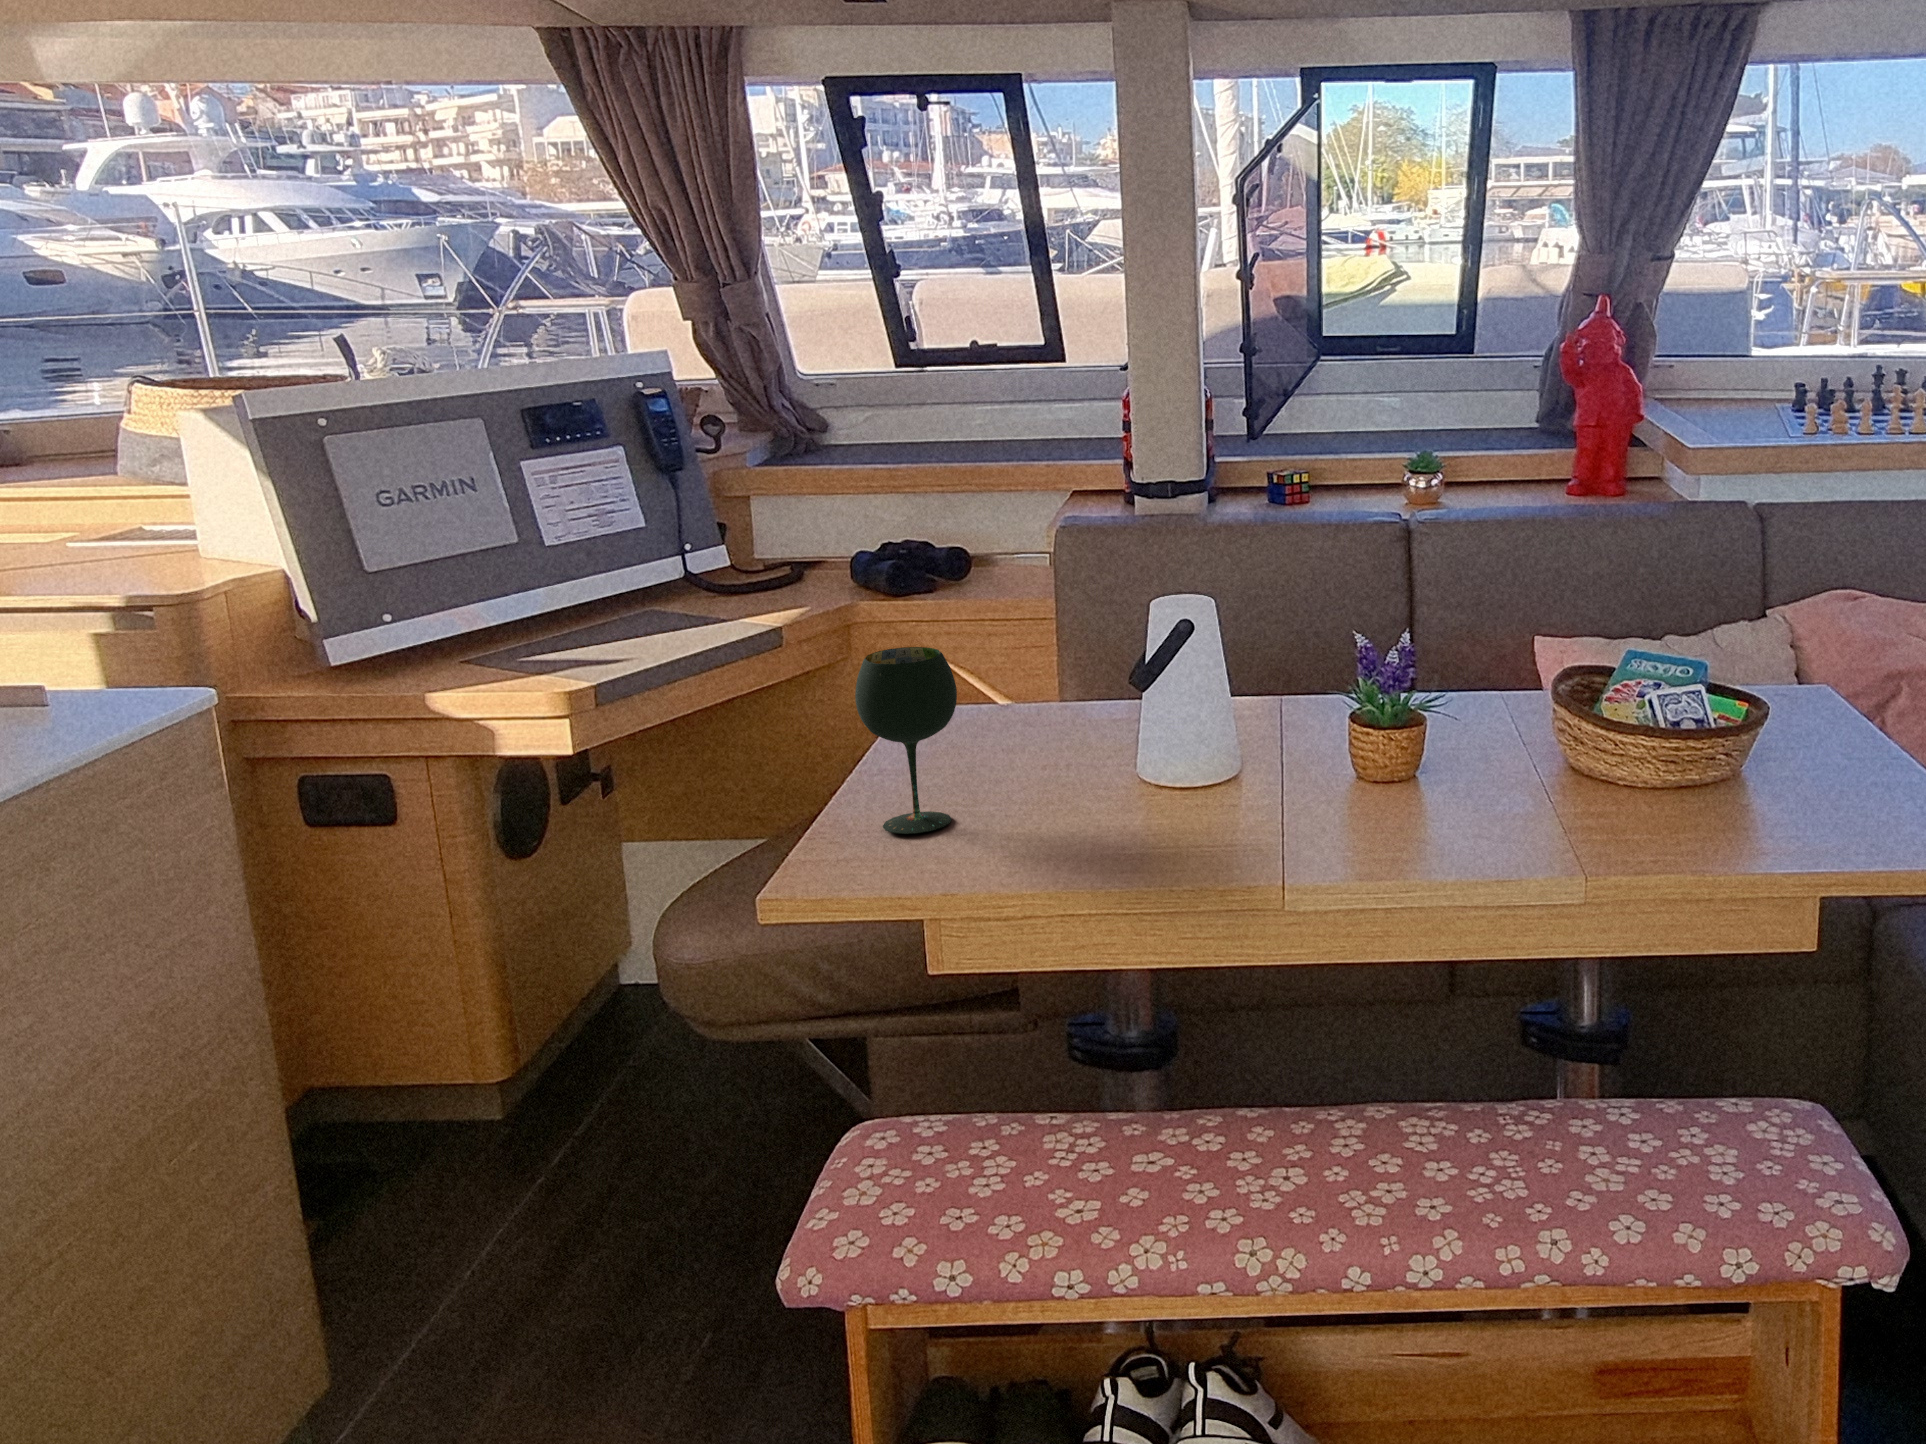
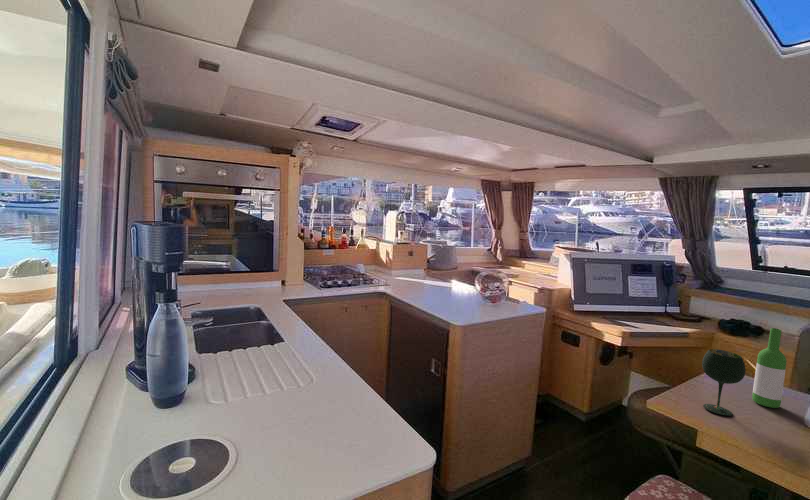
wine bottle: none [971,549,1037,767] -> present [752,328,787,408]

